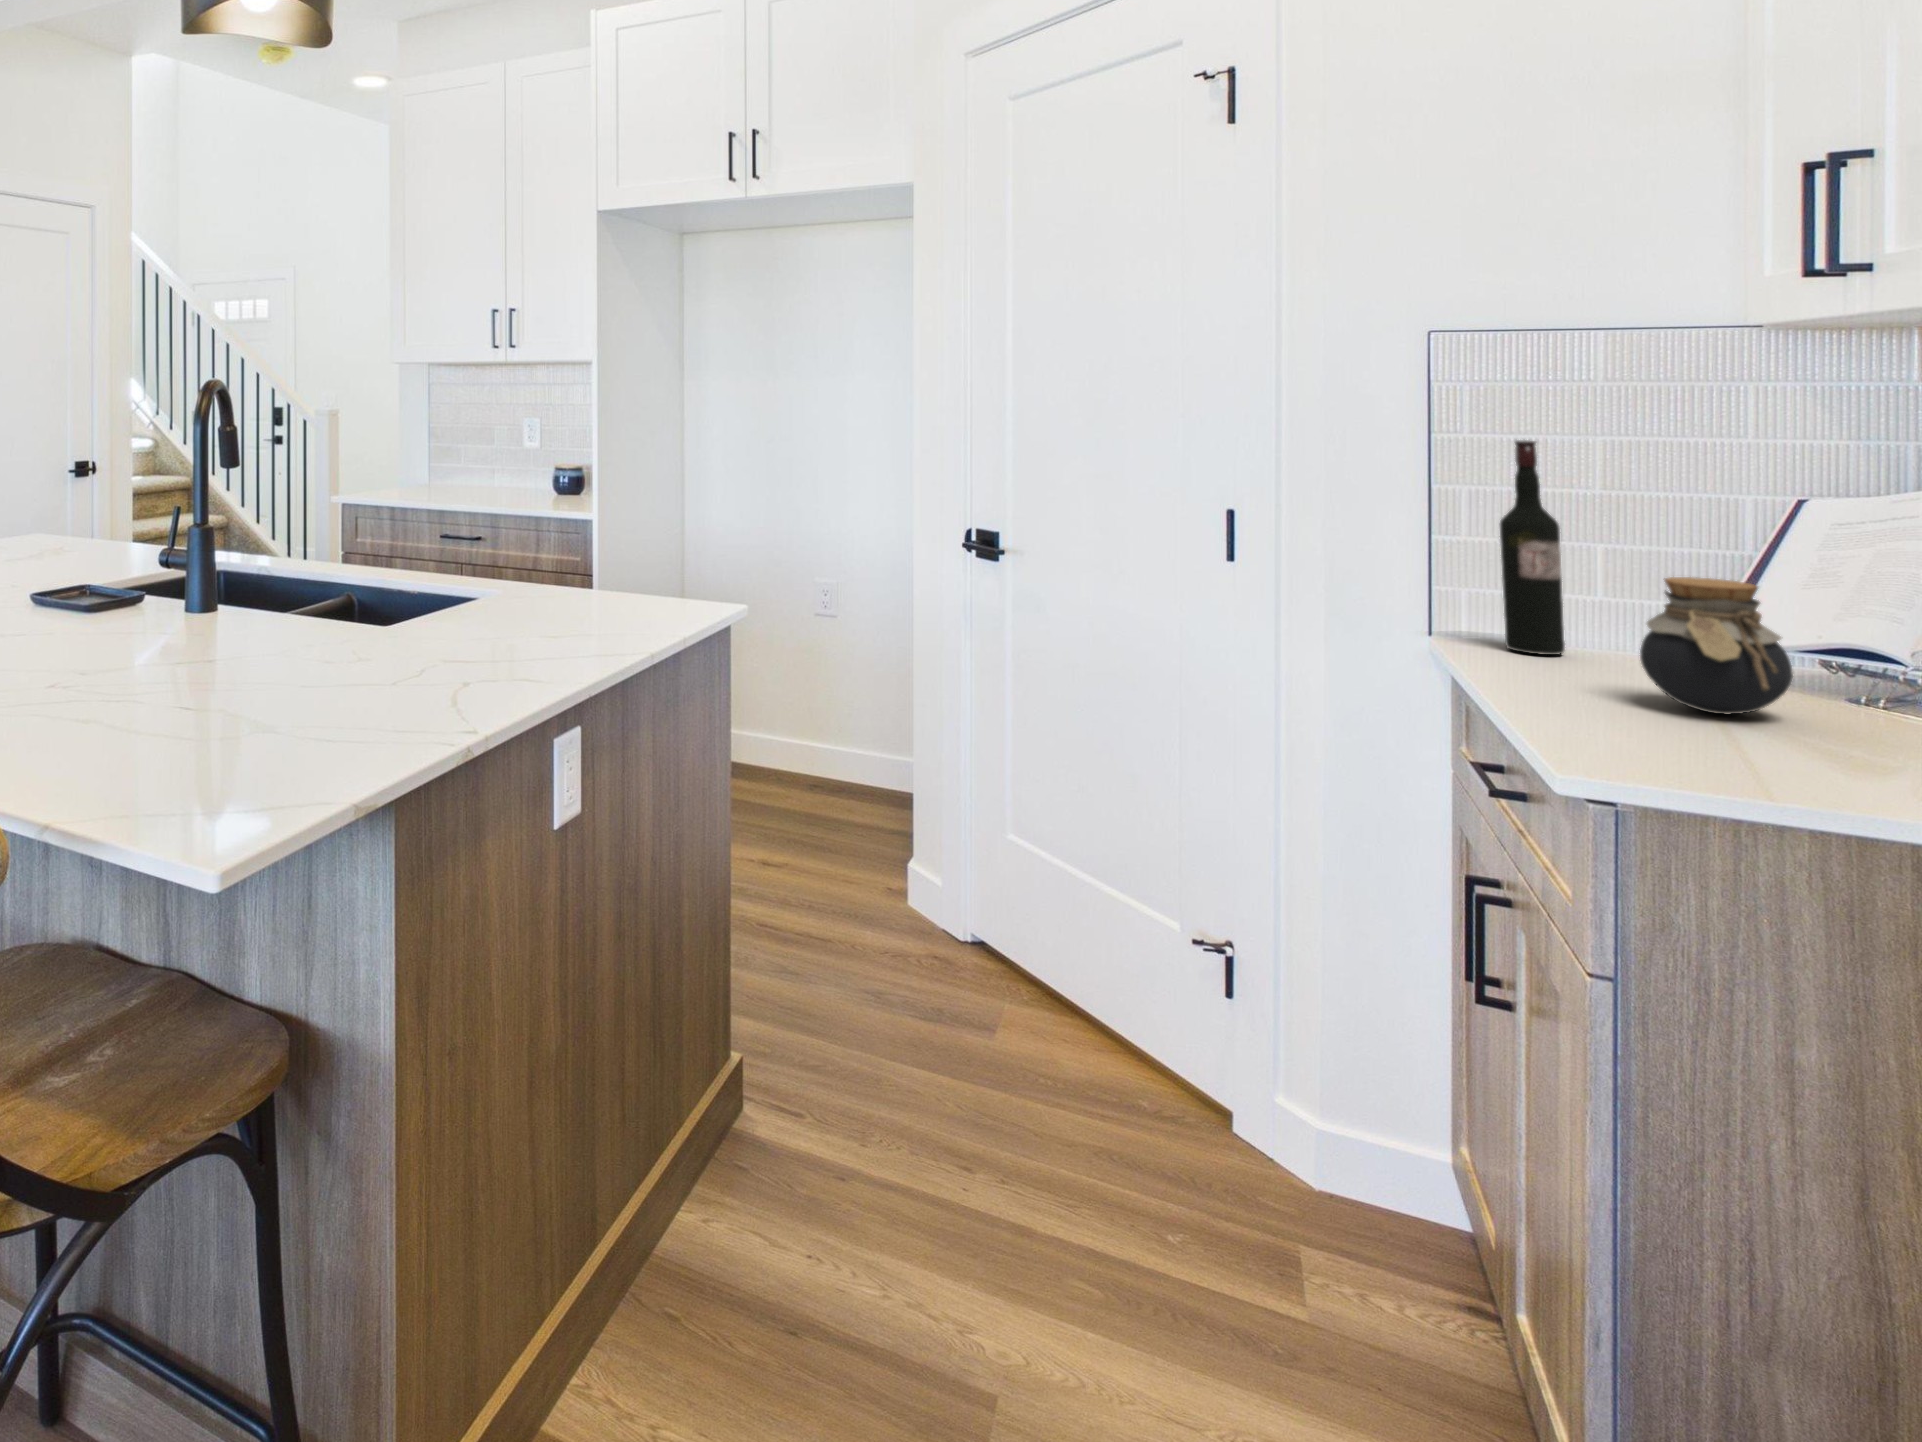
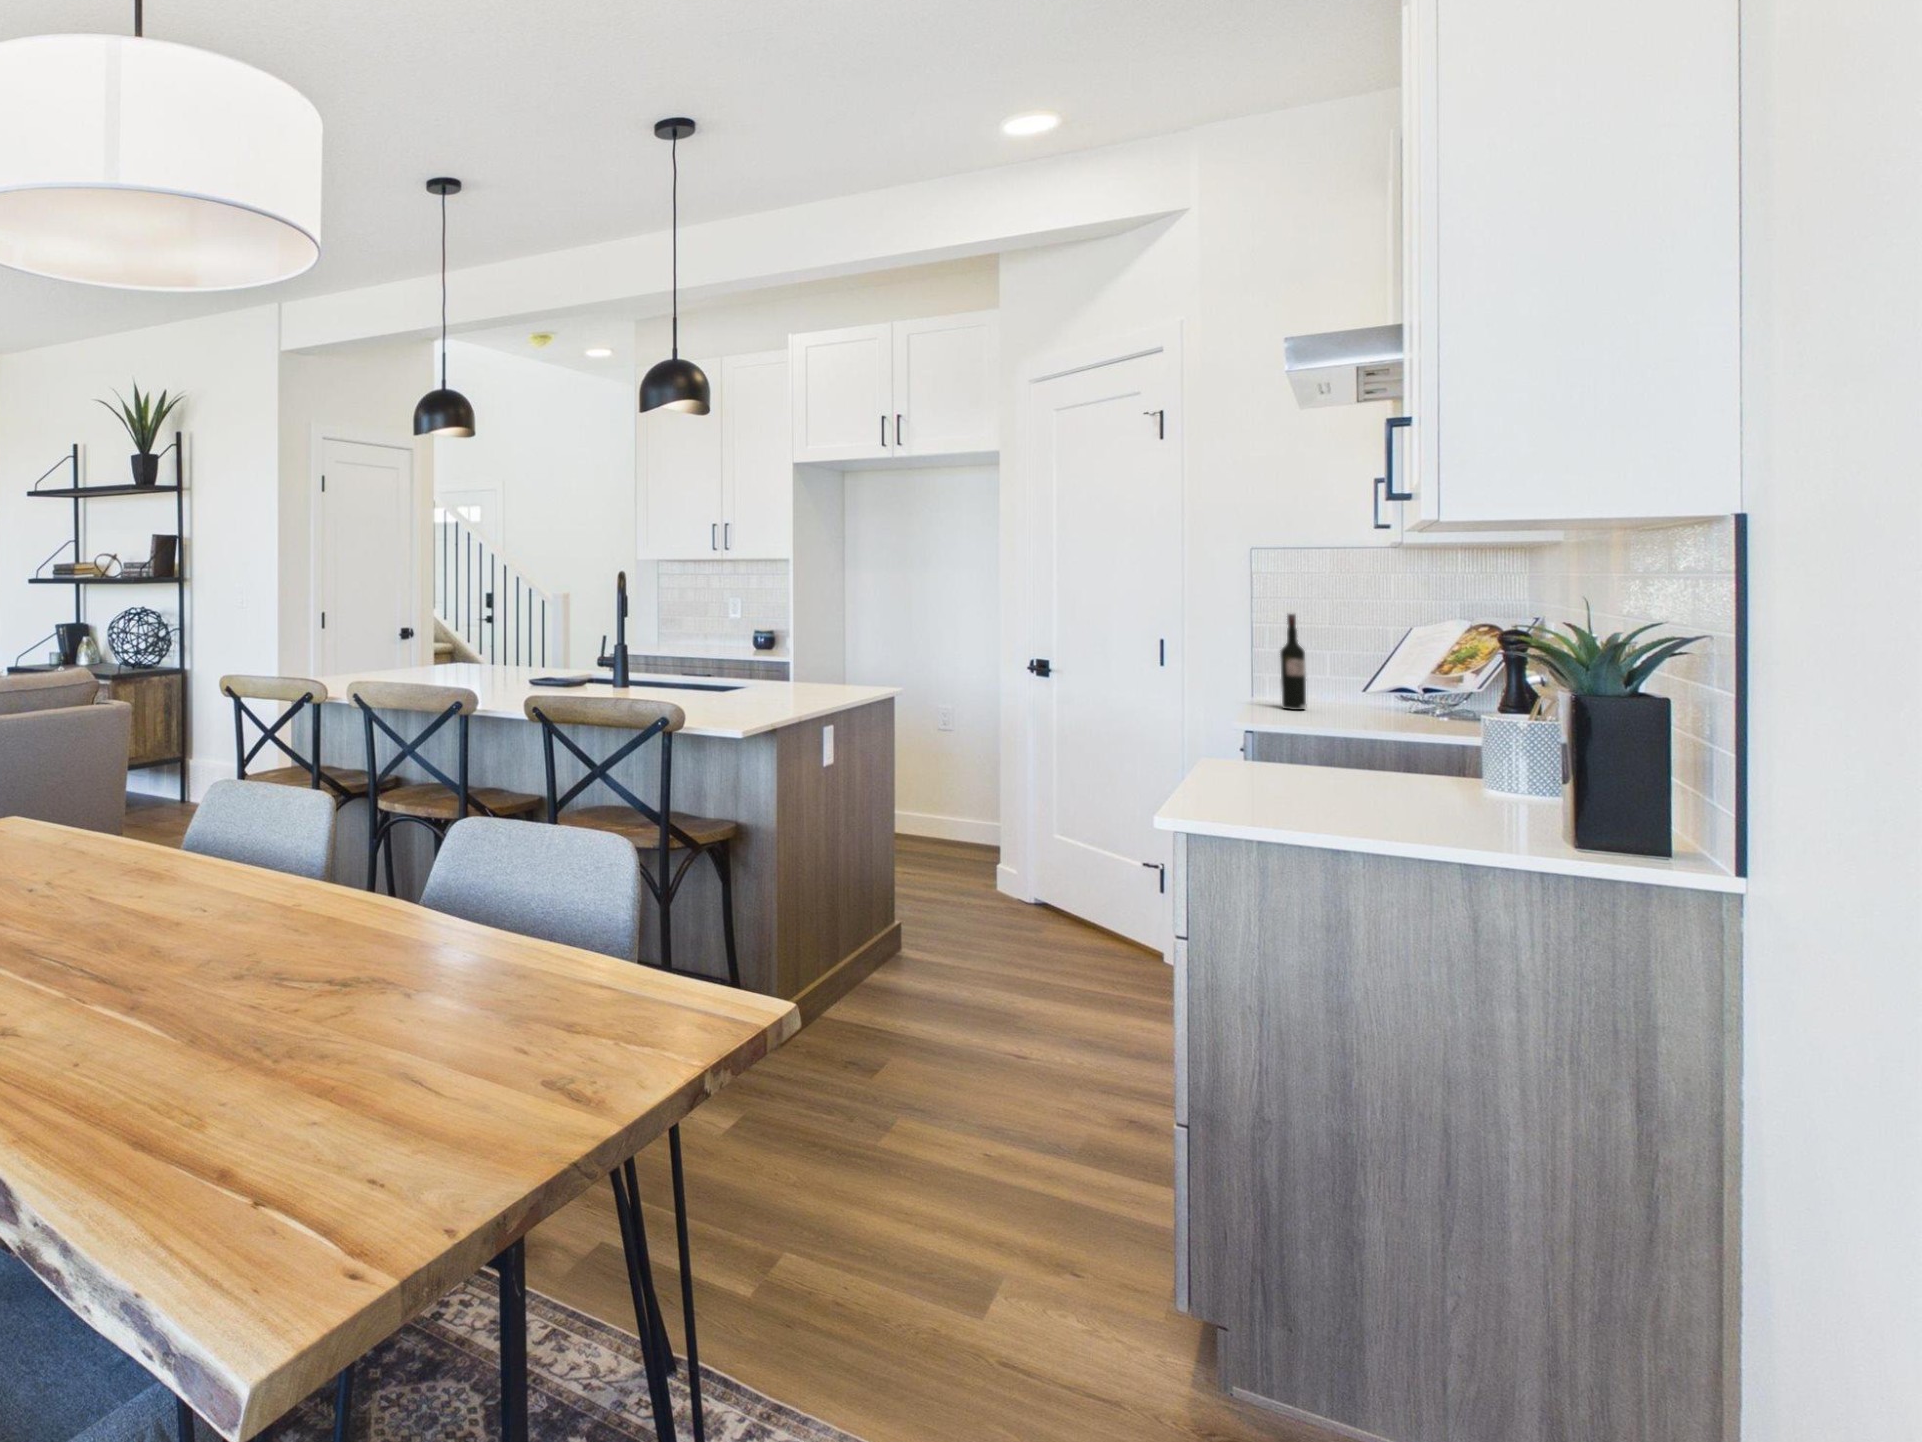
jar: present [1640,577,1793,714] -> none [1314,670,1368,724]

